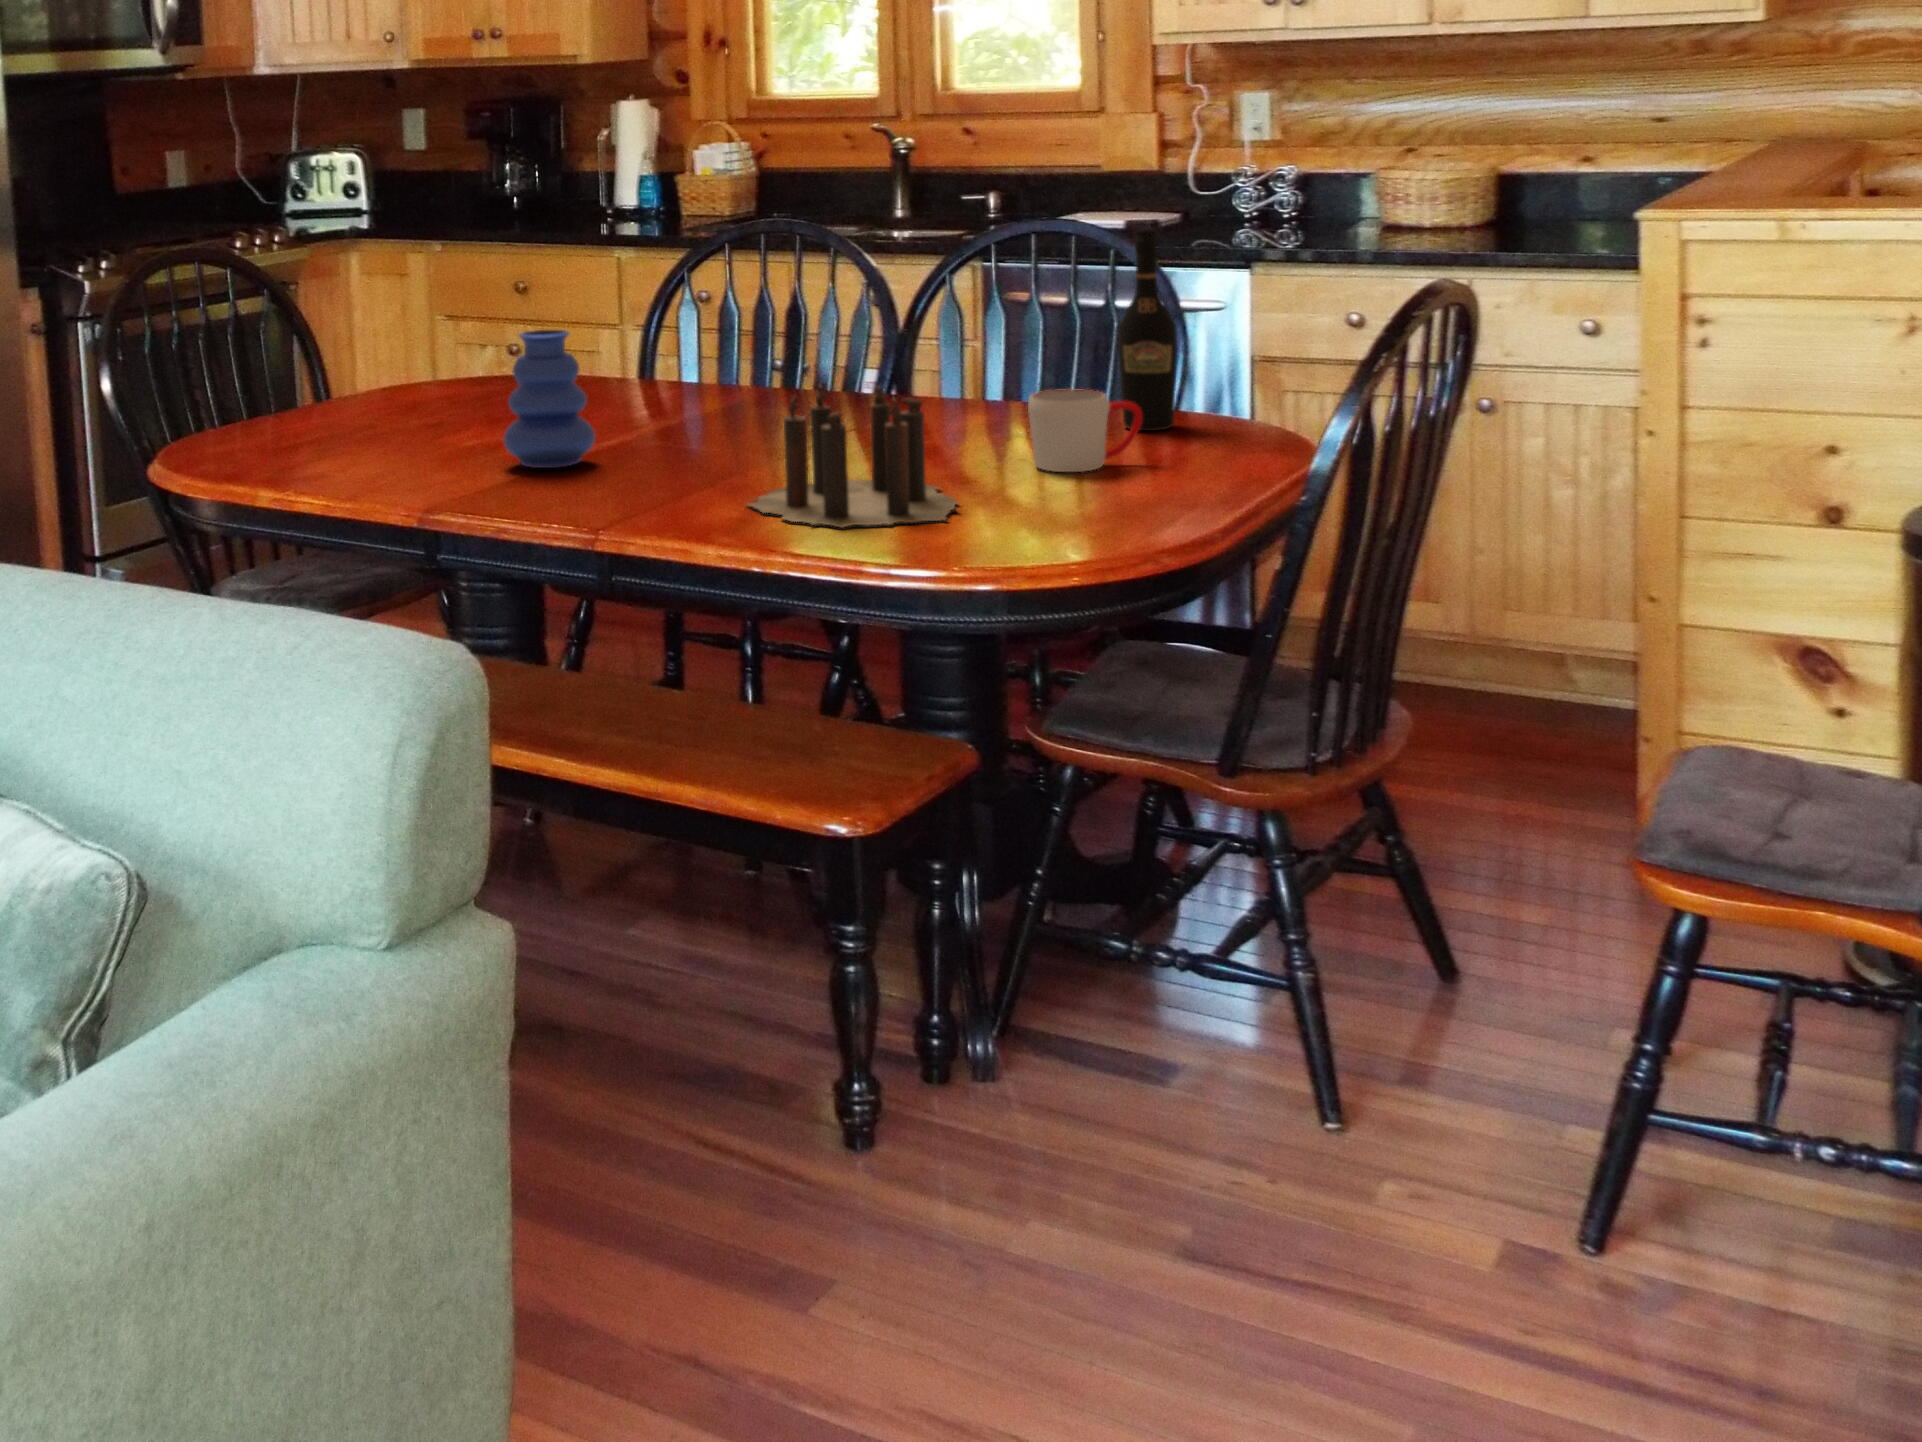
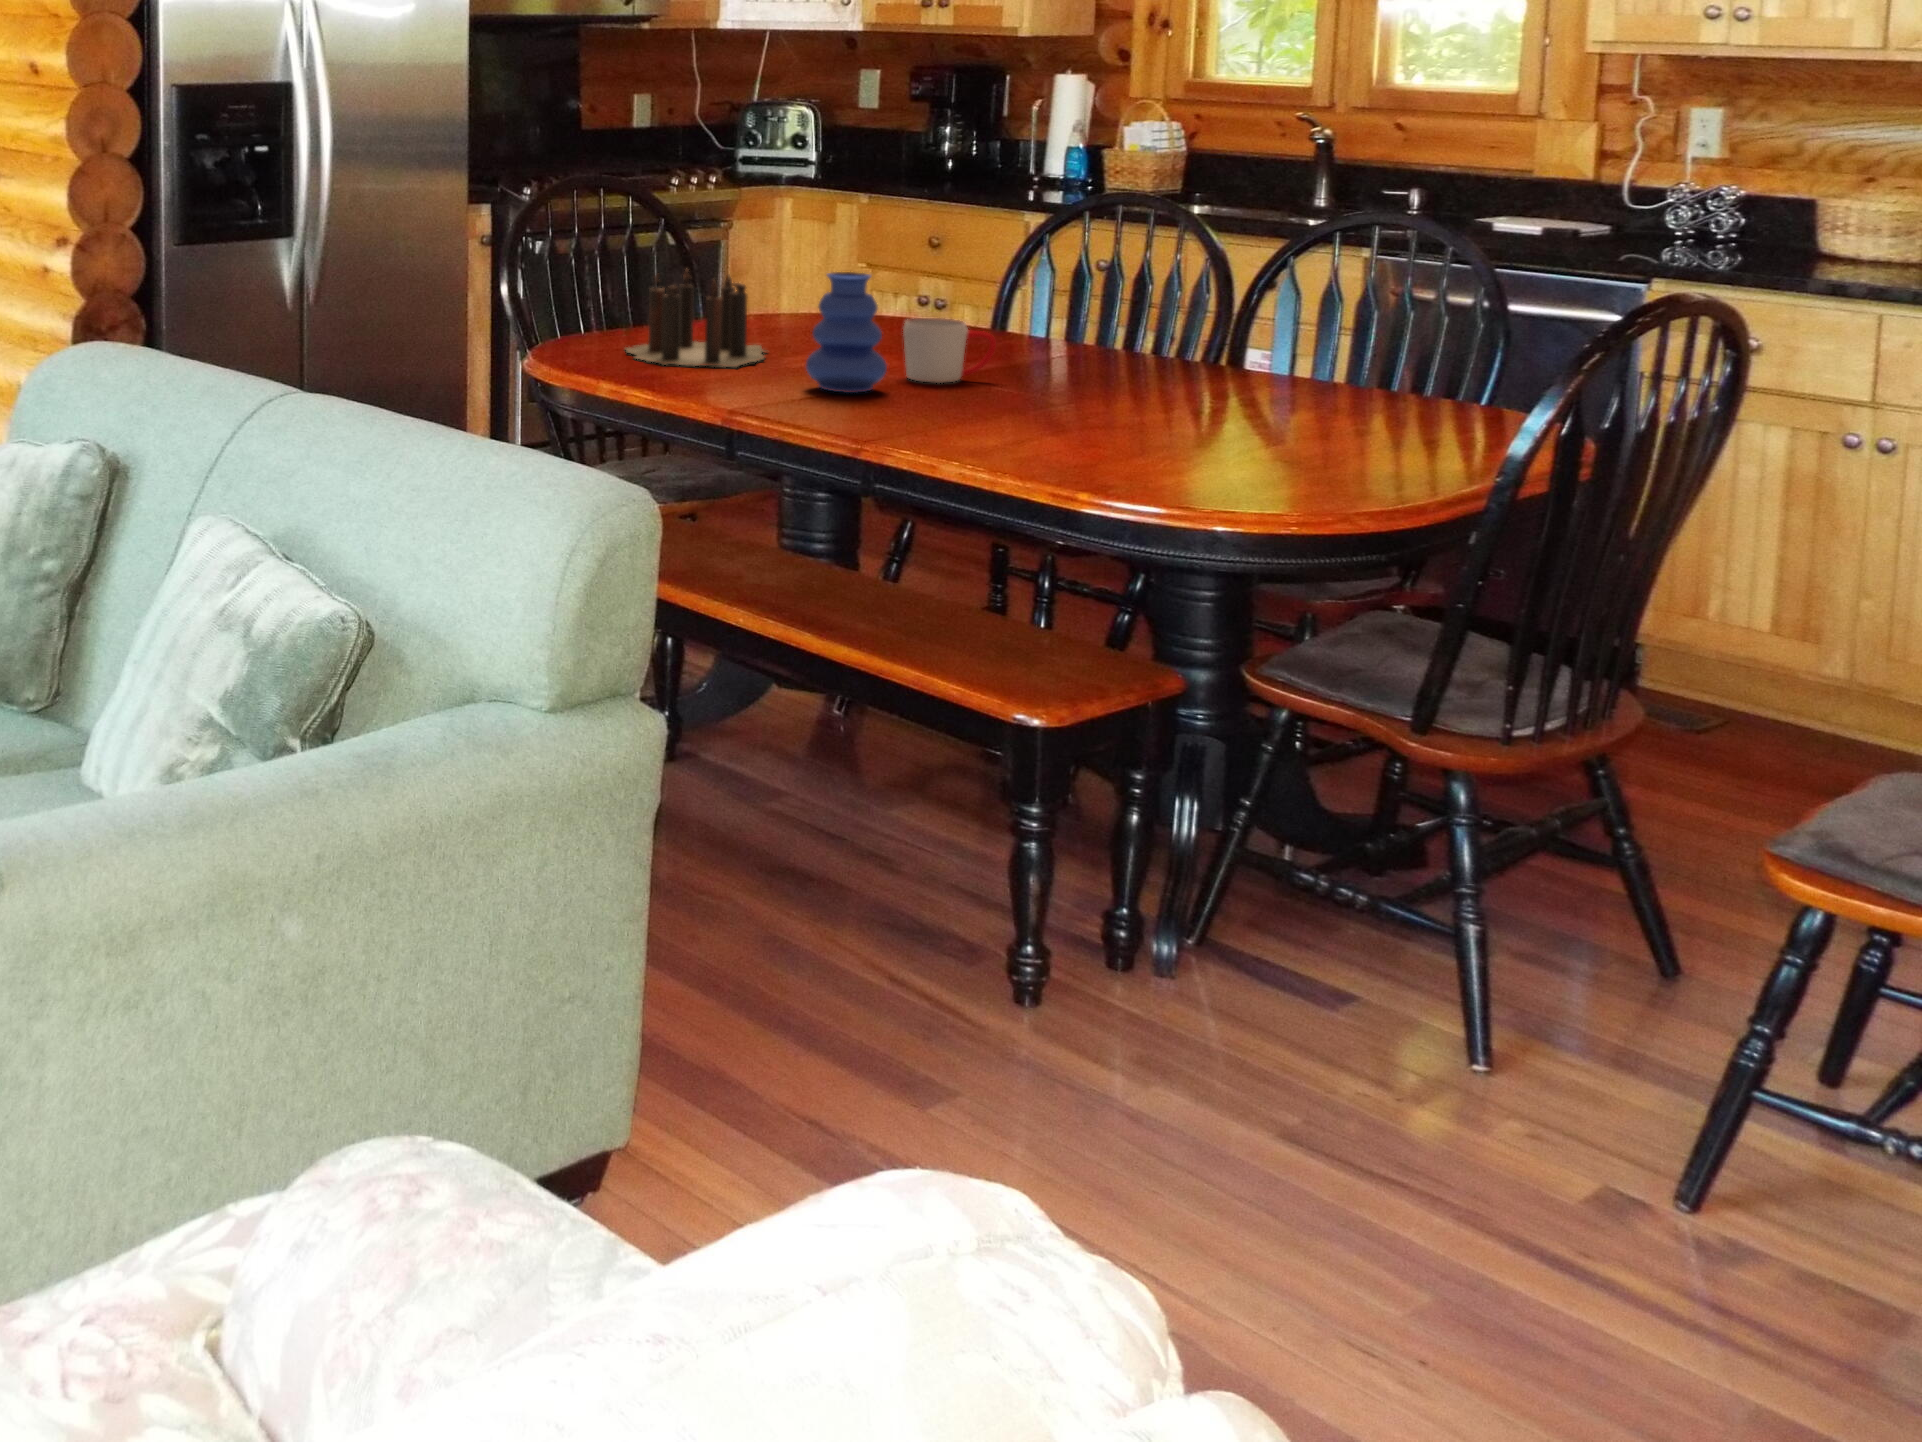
wine bottle: present [1118,229,1177,431] -> none [1392,229,1452,419]
candle: present [749,384,957,527] -> present [626,270,764,367]
mug: present [1028,389,1142,472] -> present [903,318,996,383]

